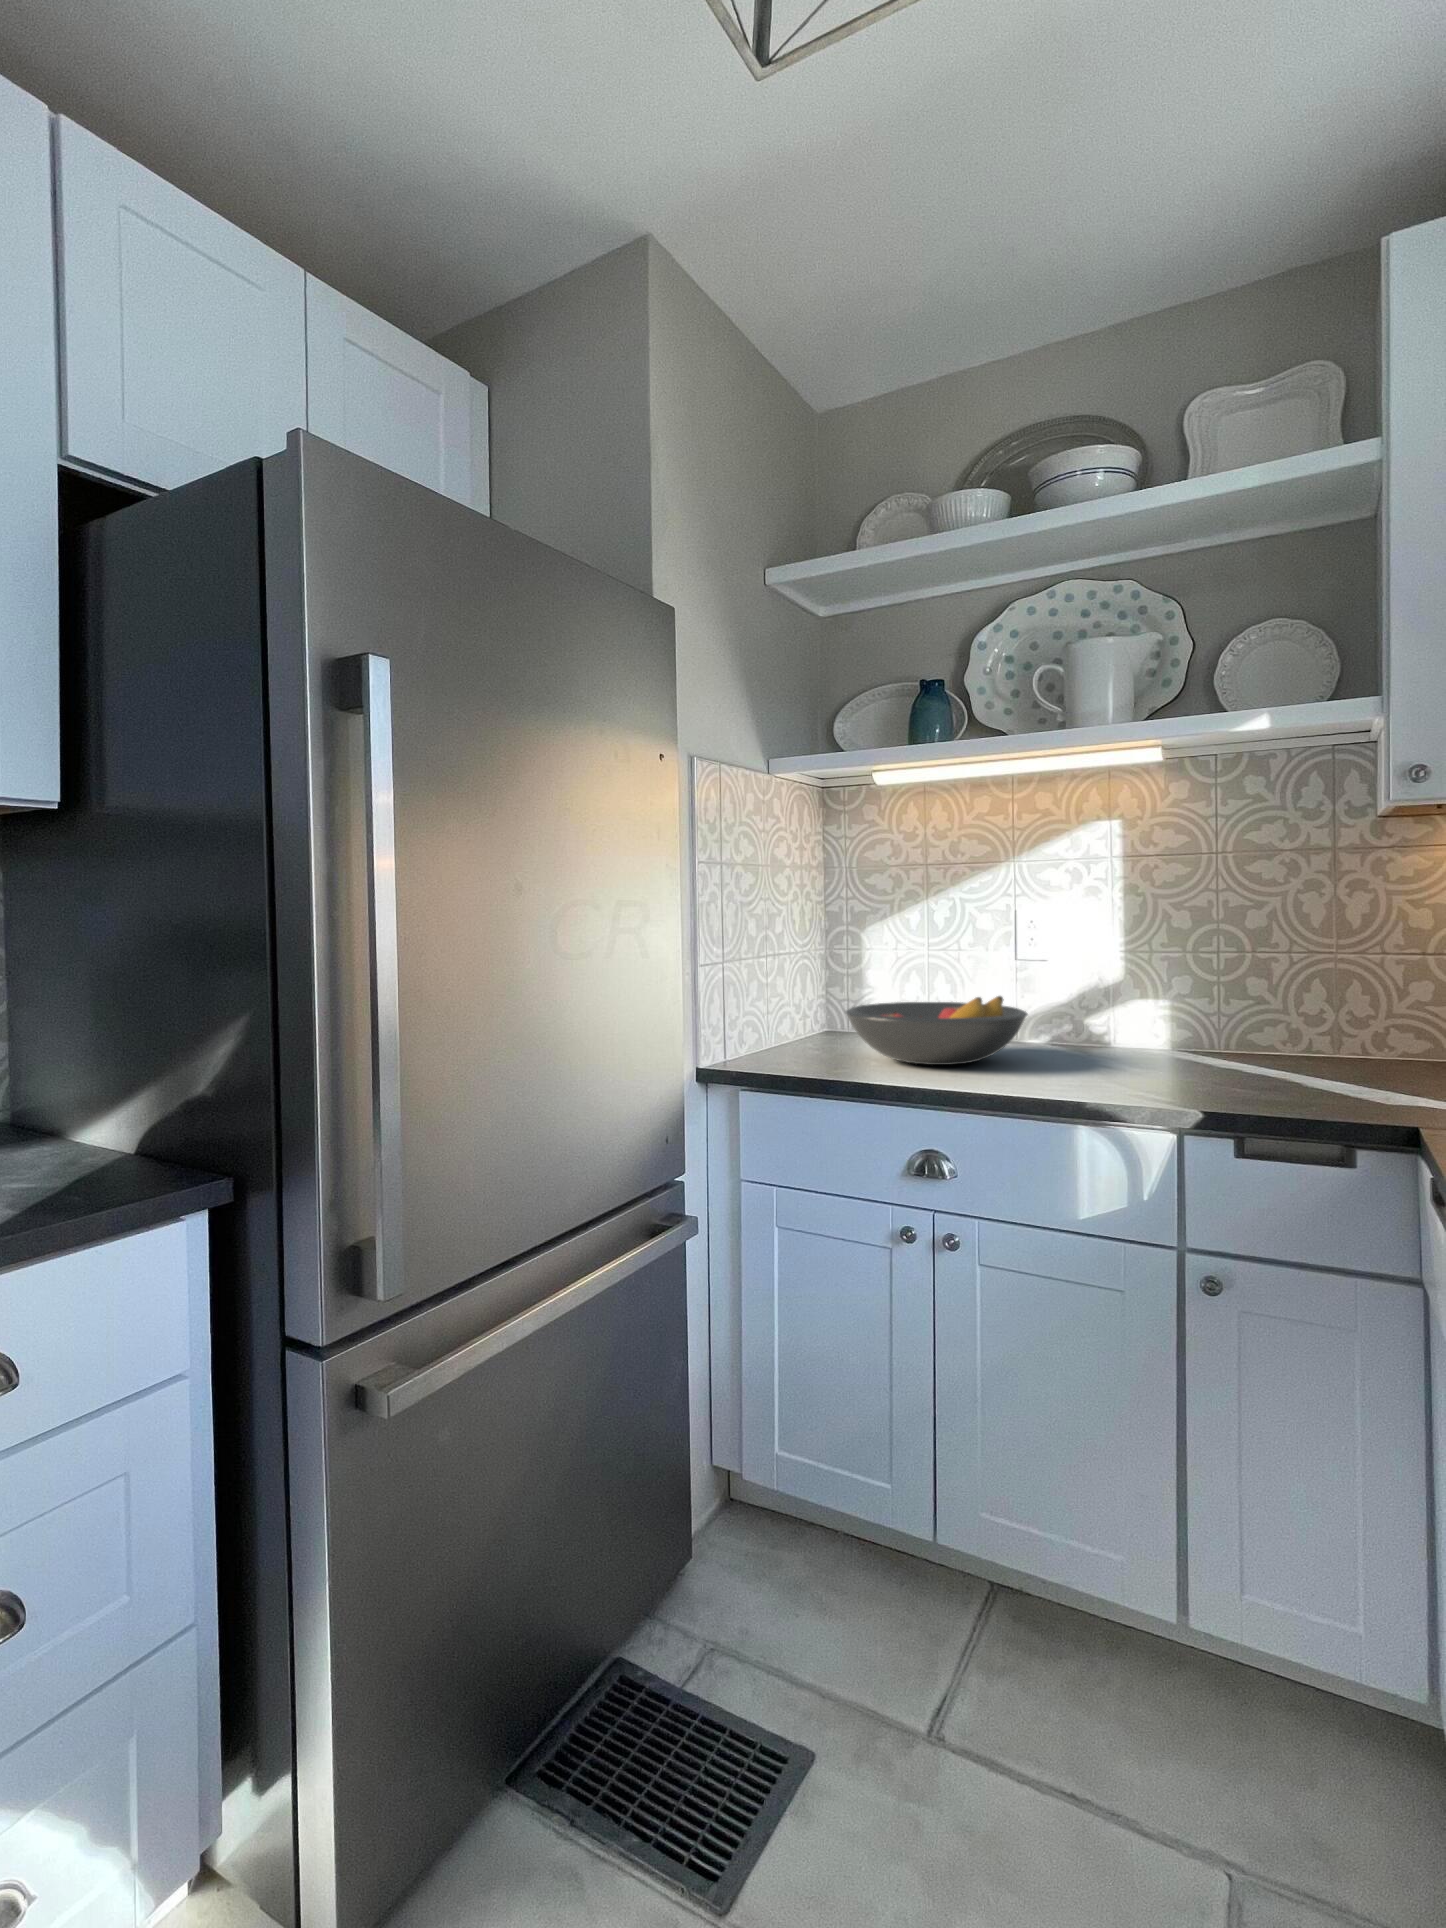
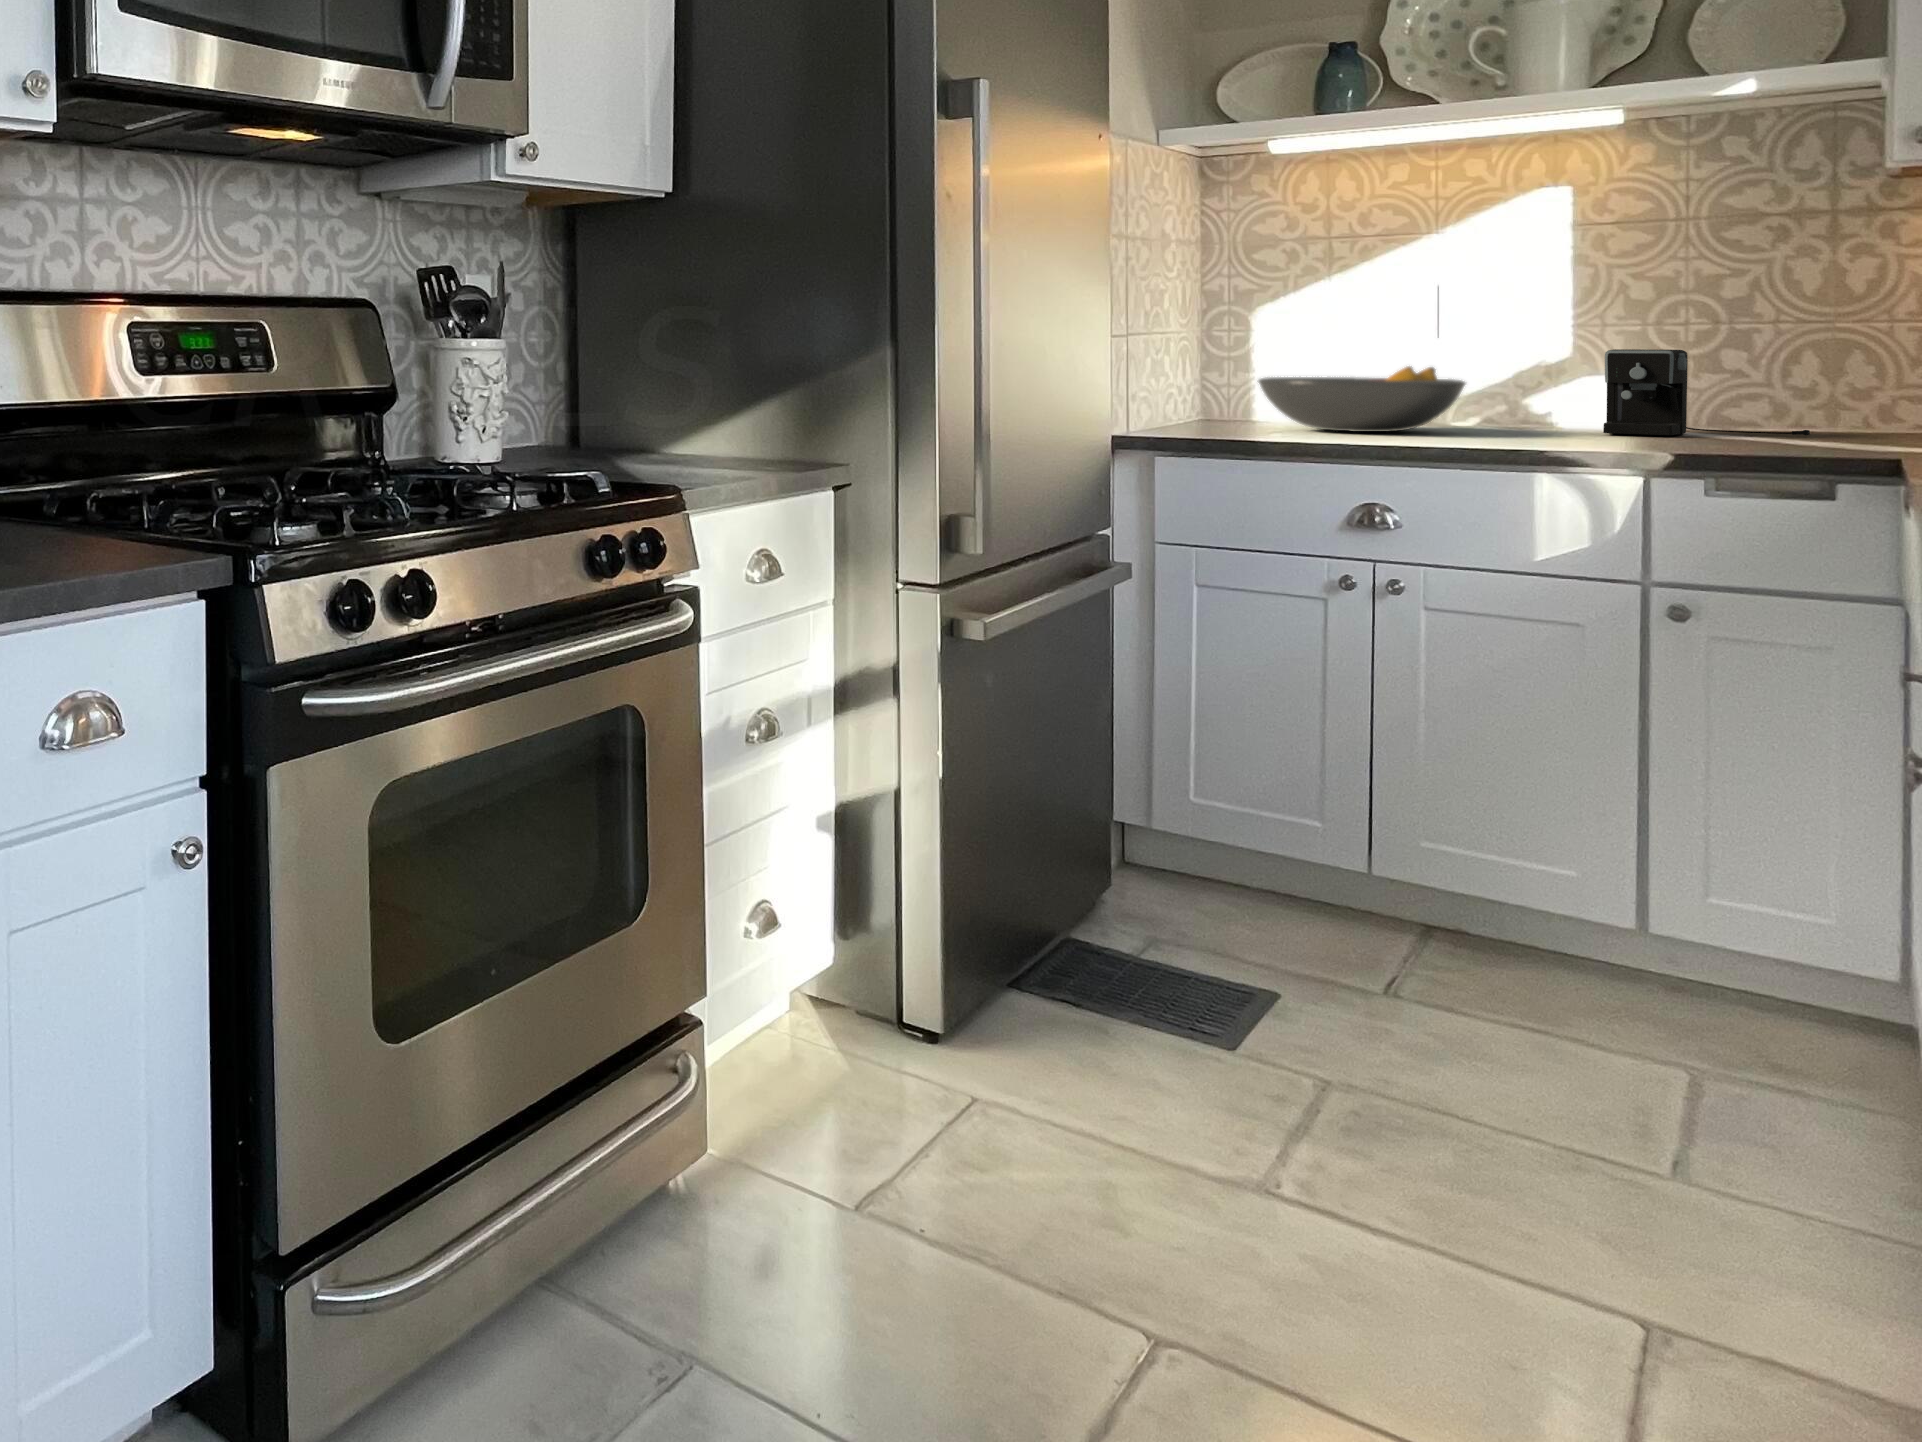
coffee maker: none [1146,977,1320,1066] -> present [1603,349,1810,435]

